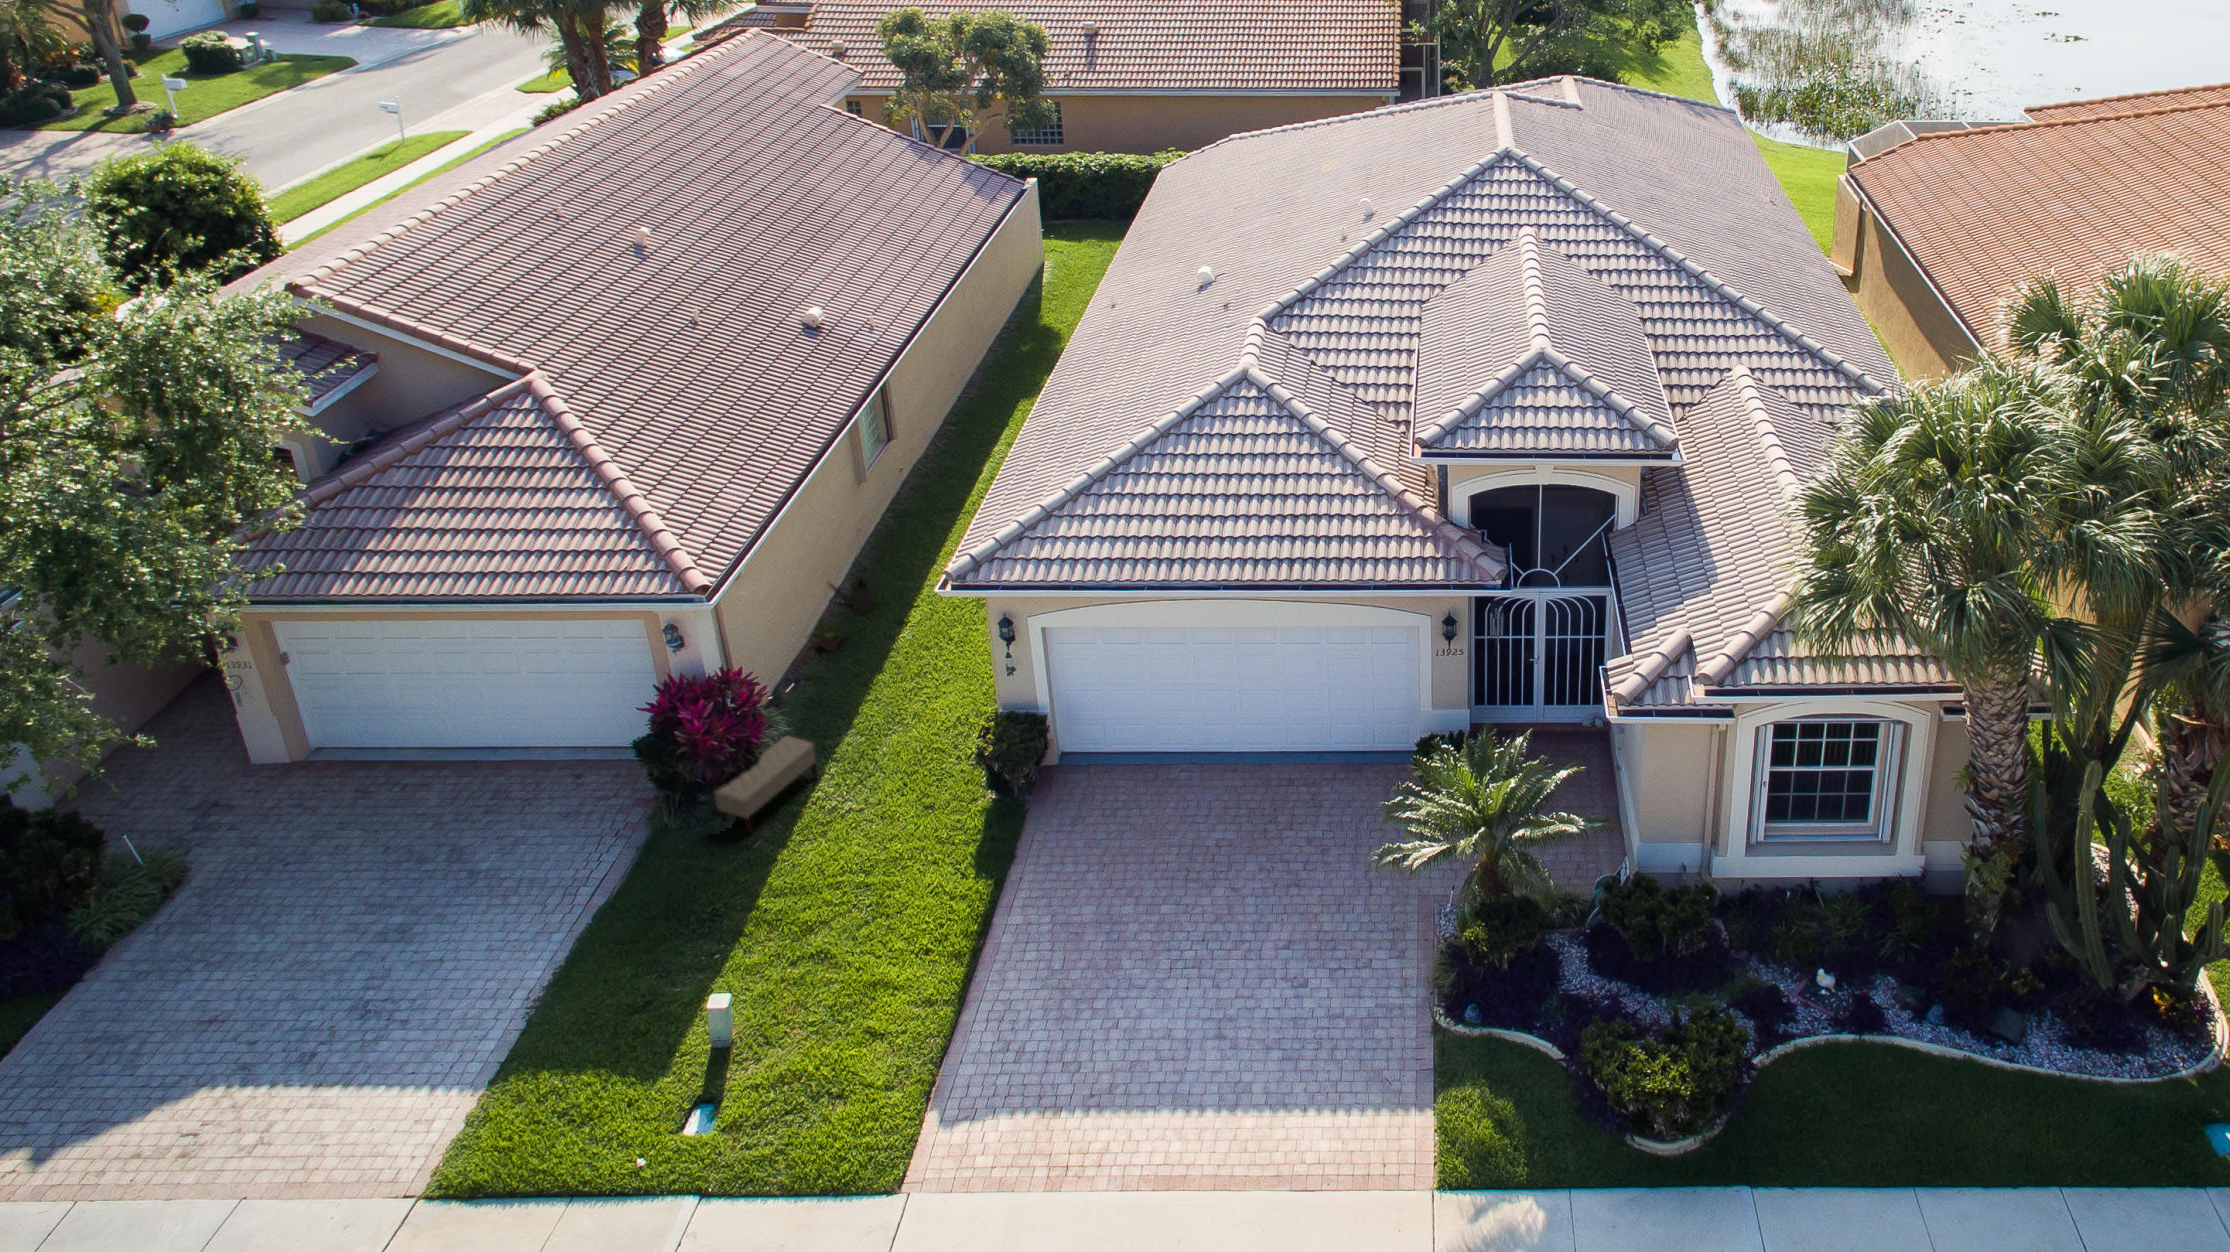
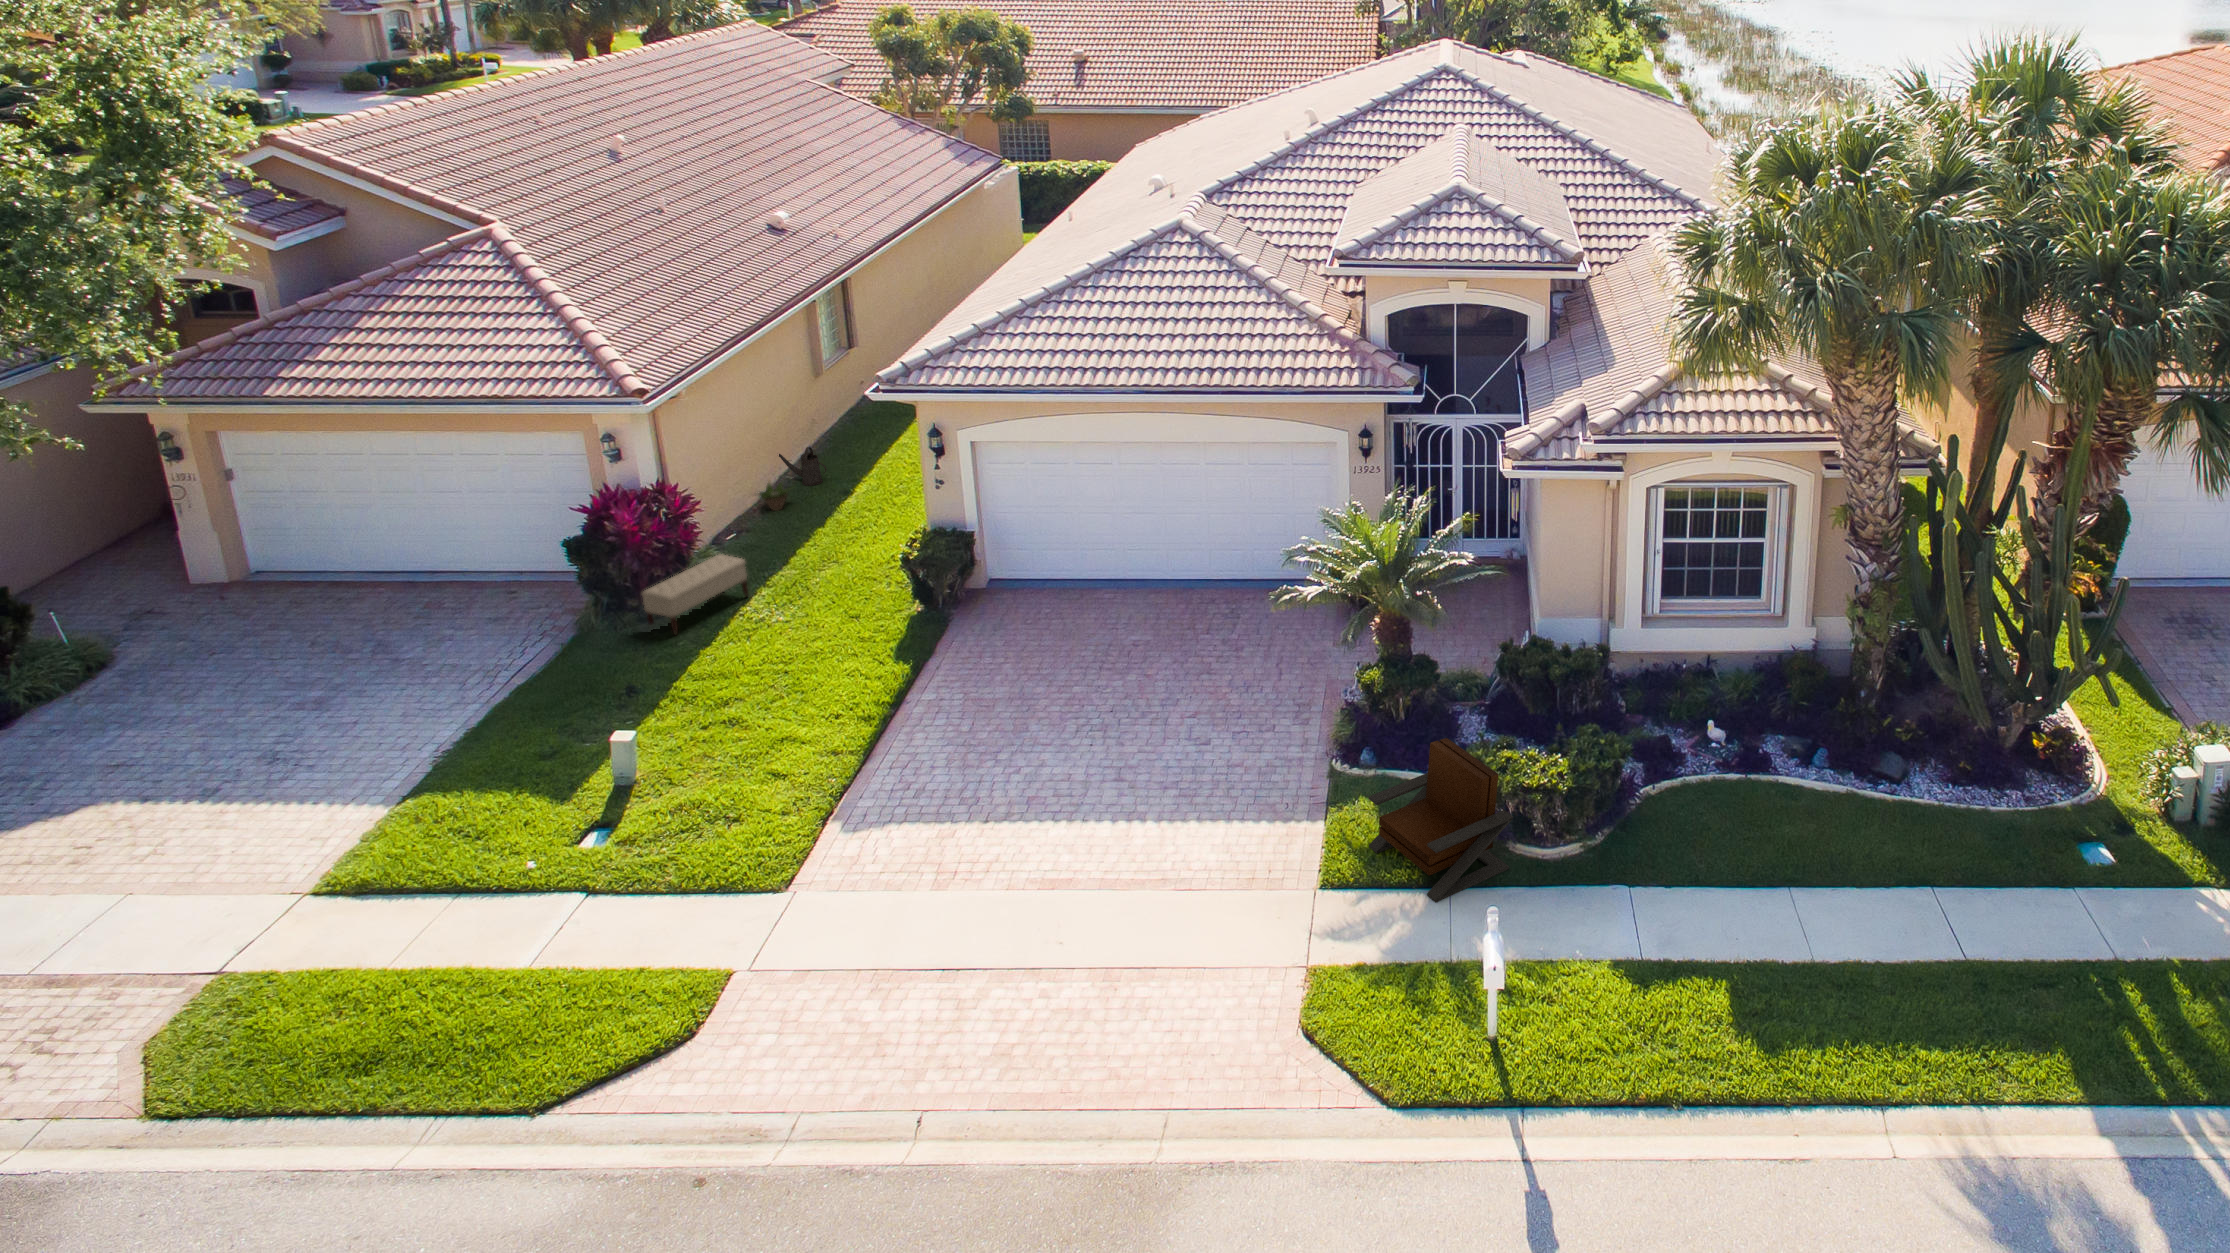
lounge chair: none [1485,1029,1636,1216] -> present [1369,738,1513,903]

